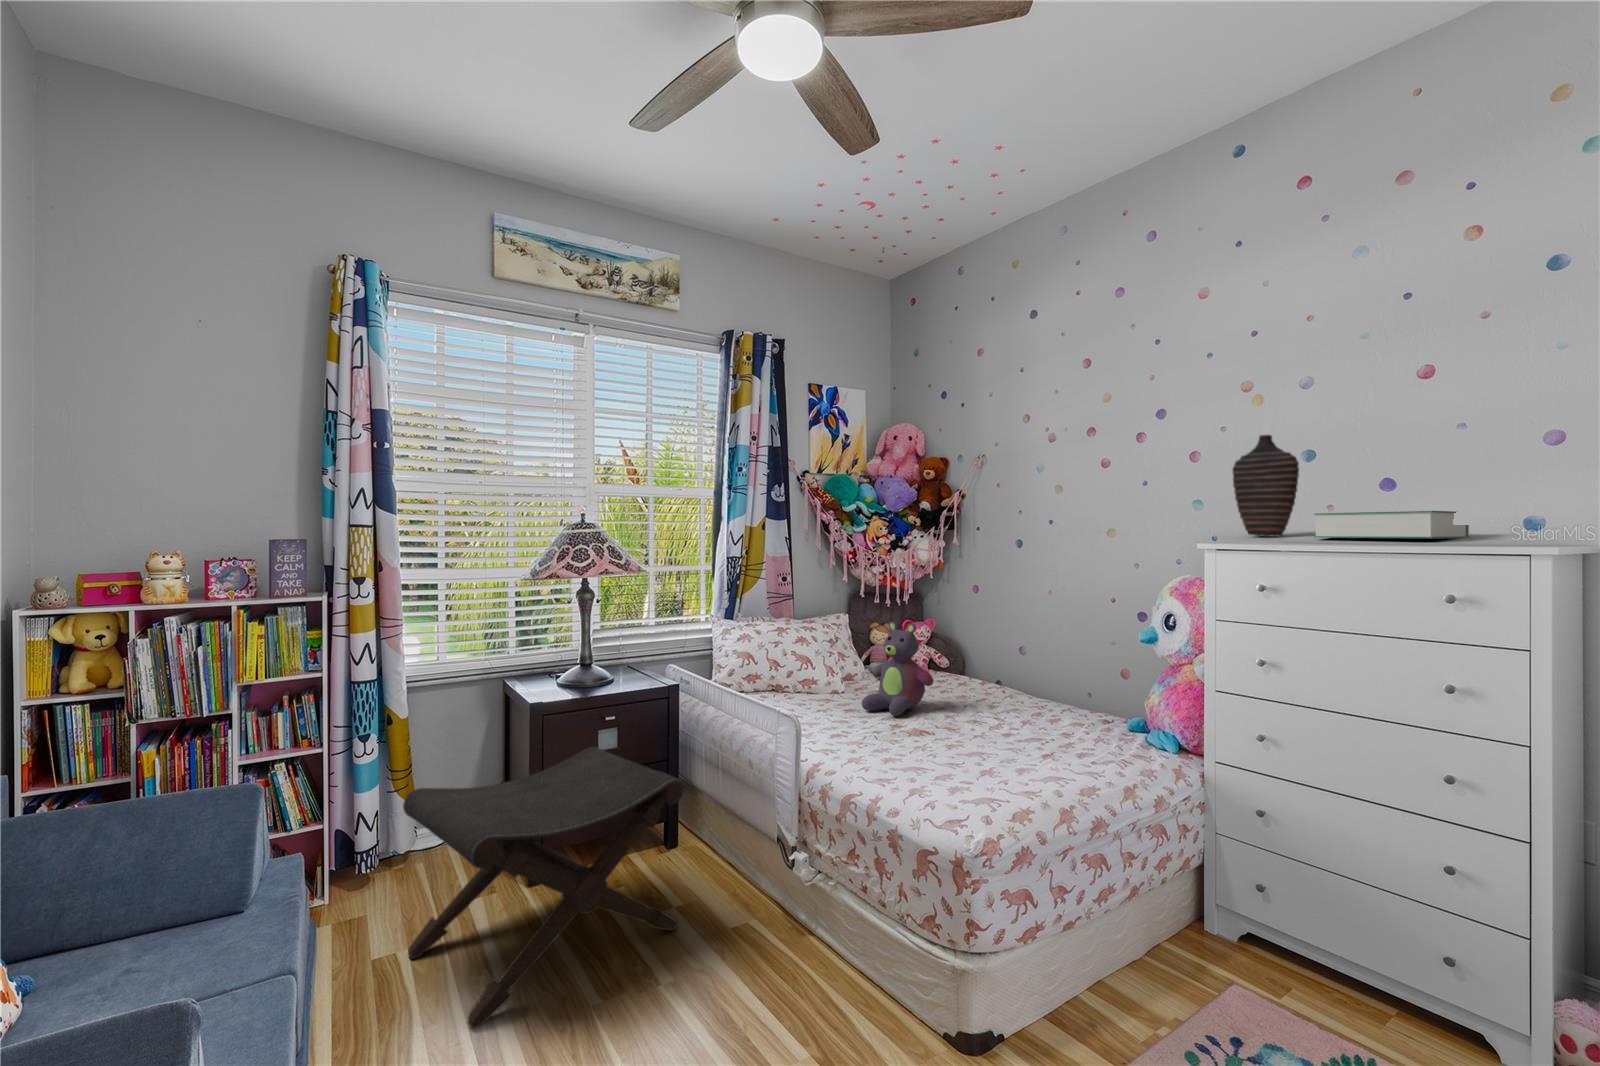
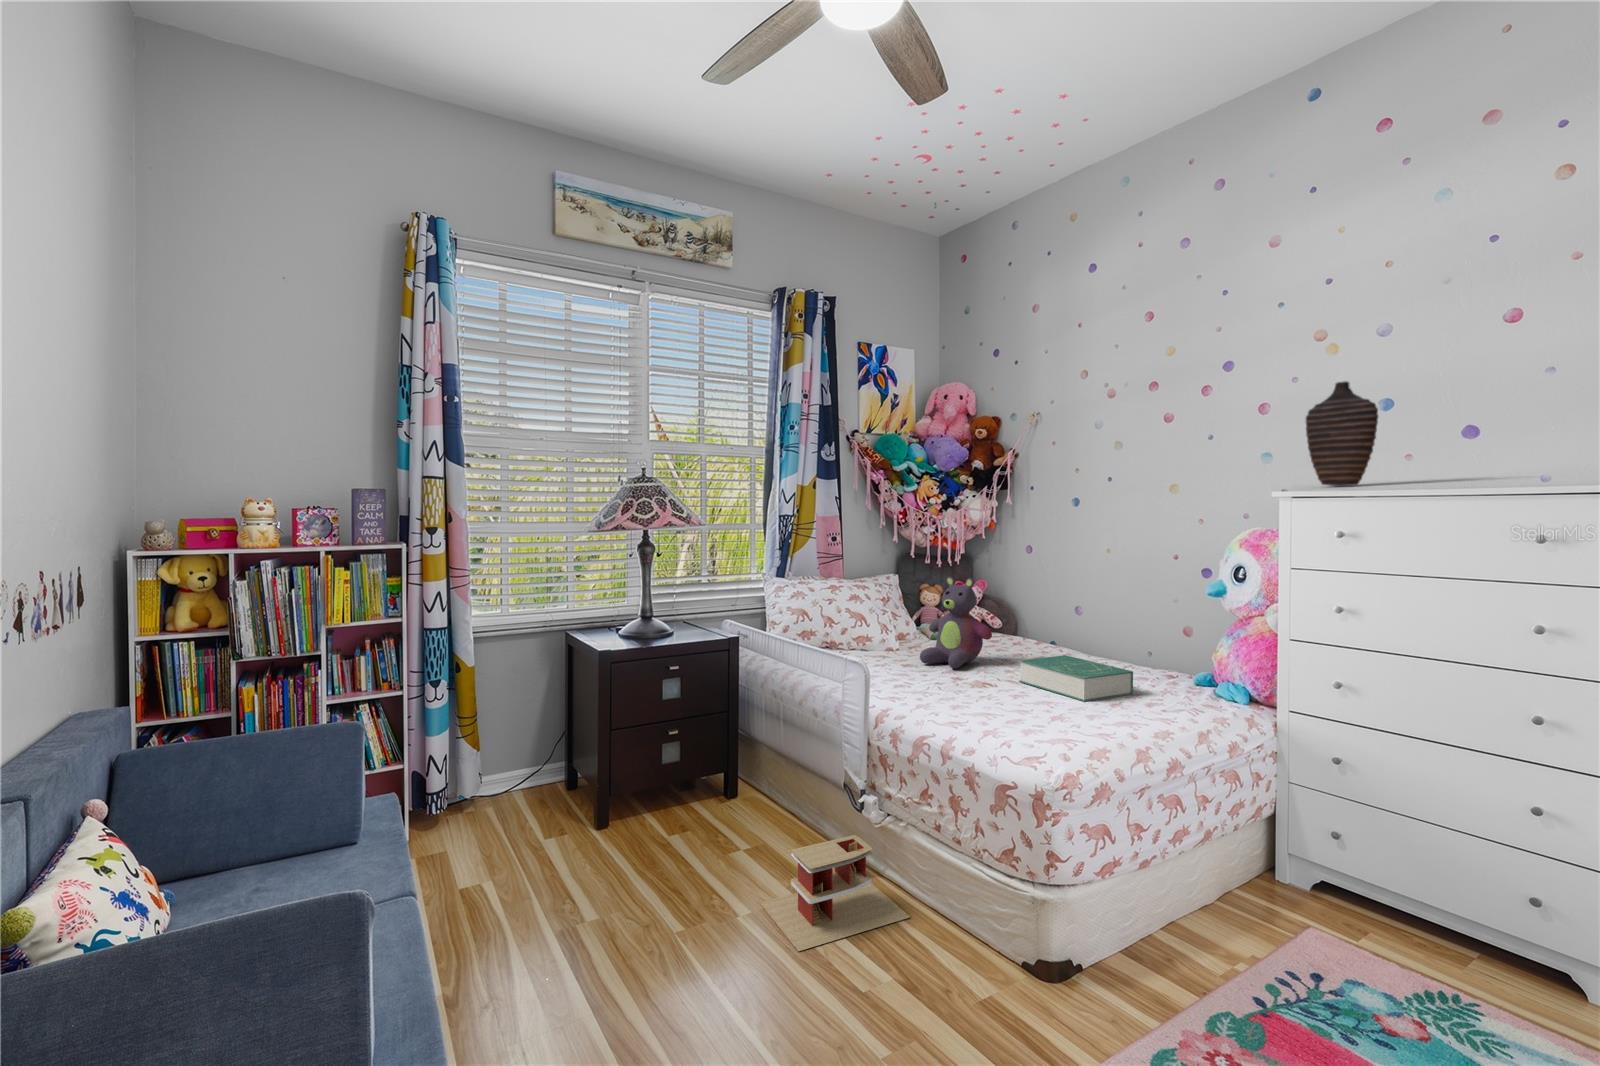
book: present [1314,511,1469,538] -> present [1019,655,1133,701]
footstool: present [403,747,683,1029] -> none [487,693,754,950]
toy house: none [685,897,838,1024] -> present [760,835,910,951]

